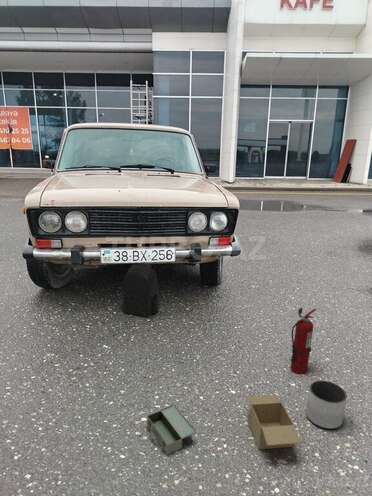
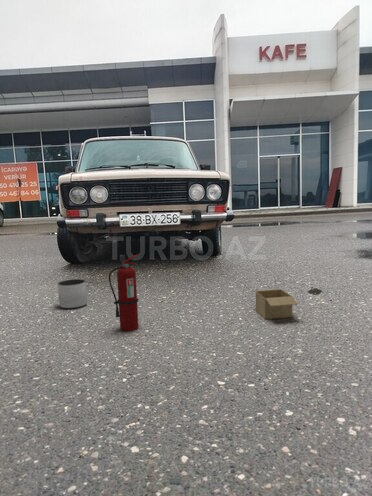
backpack: present [123,265,158,317] -> none [140,229,172,275]
fire extinguisher: present [291,308,316,374] -> present [109,254,138,331]
planter: present [306,381,347,429] -> present [58,279,87,309]
toolbox: present [147,405,196,455] -> none [171,301,212,325]

